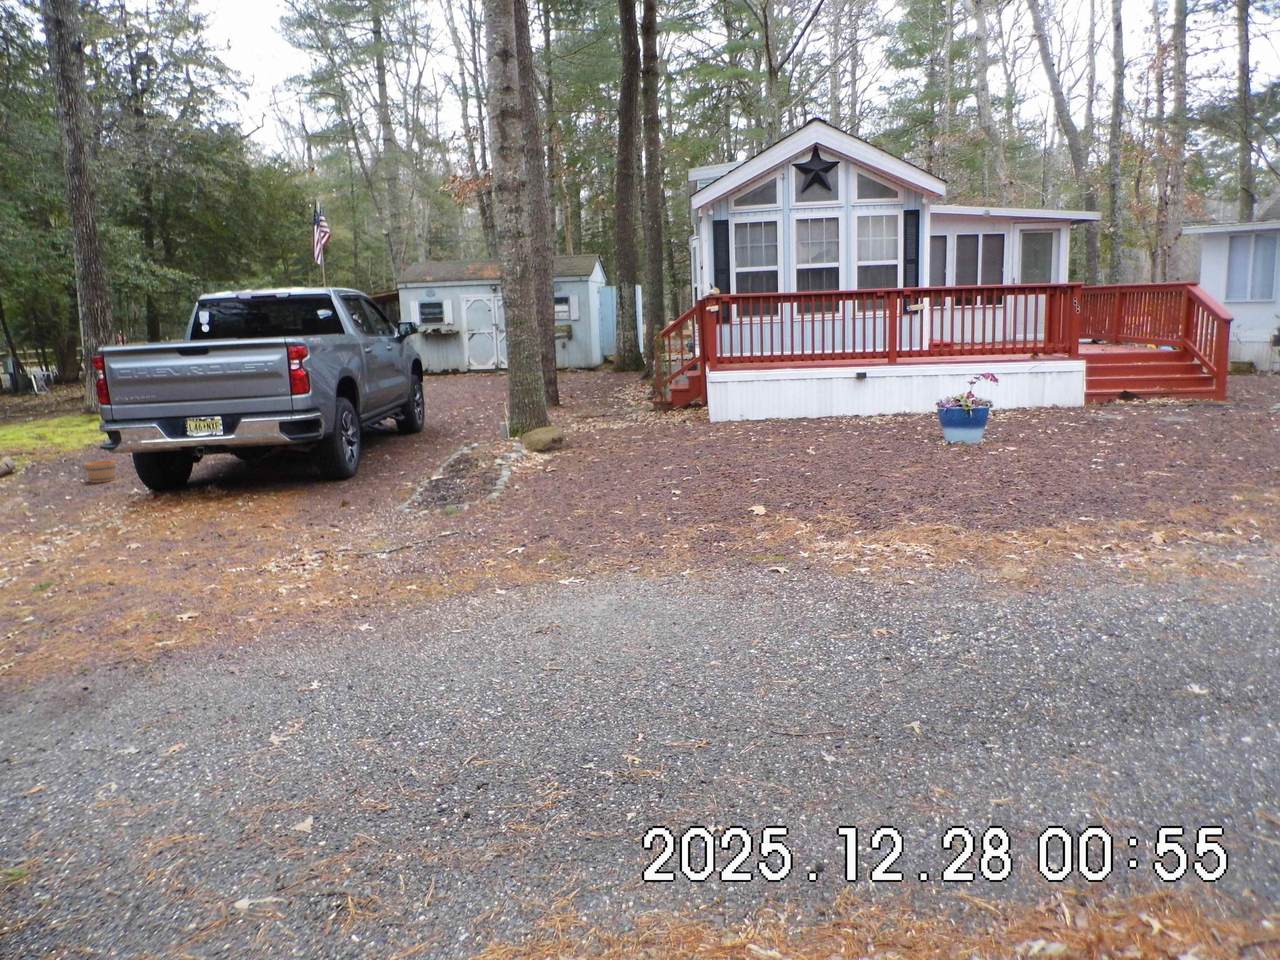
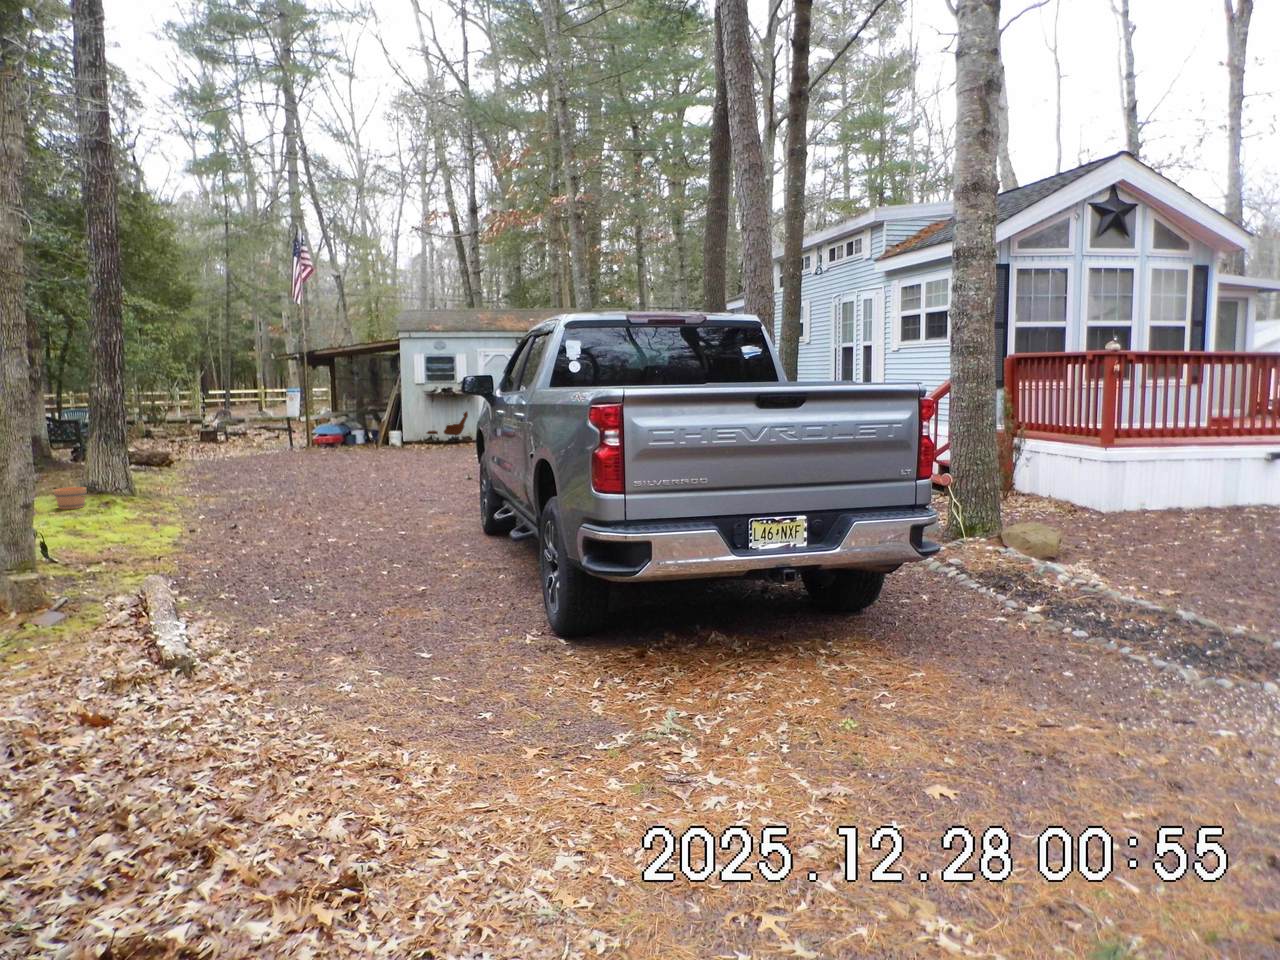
lounge chair: none [444,375,486,407] -> present [427,412,468,442]

